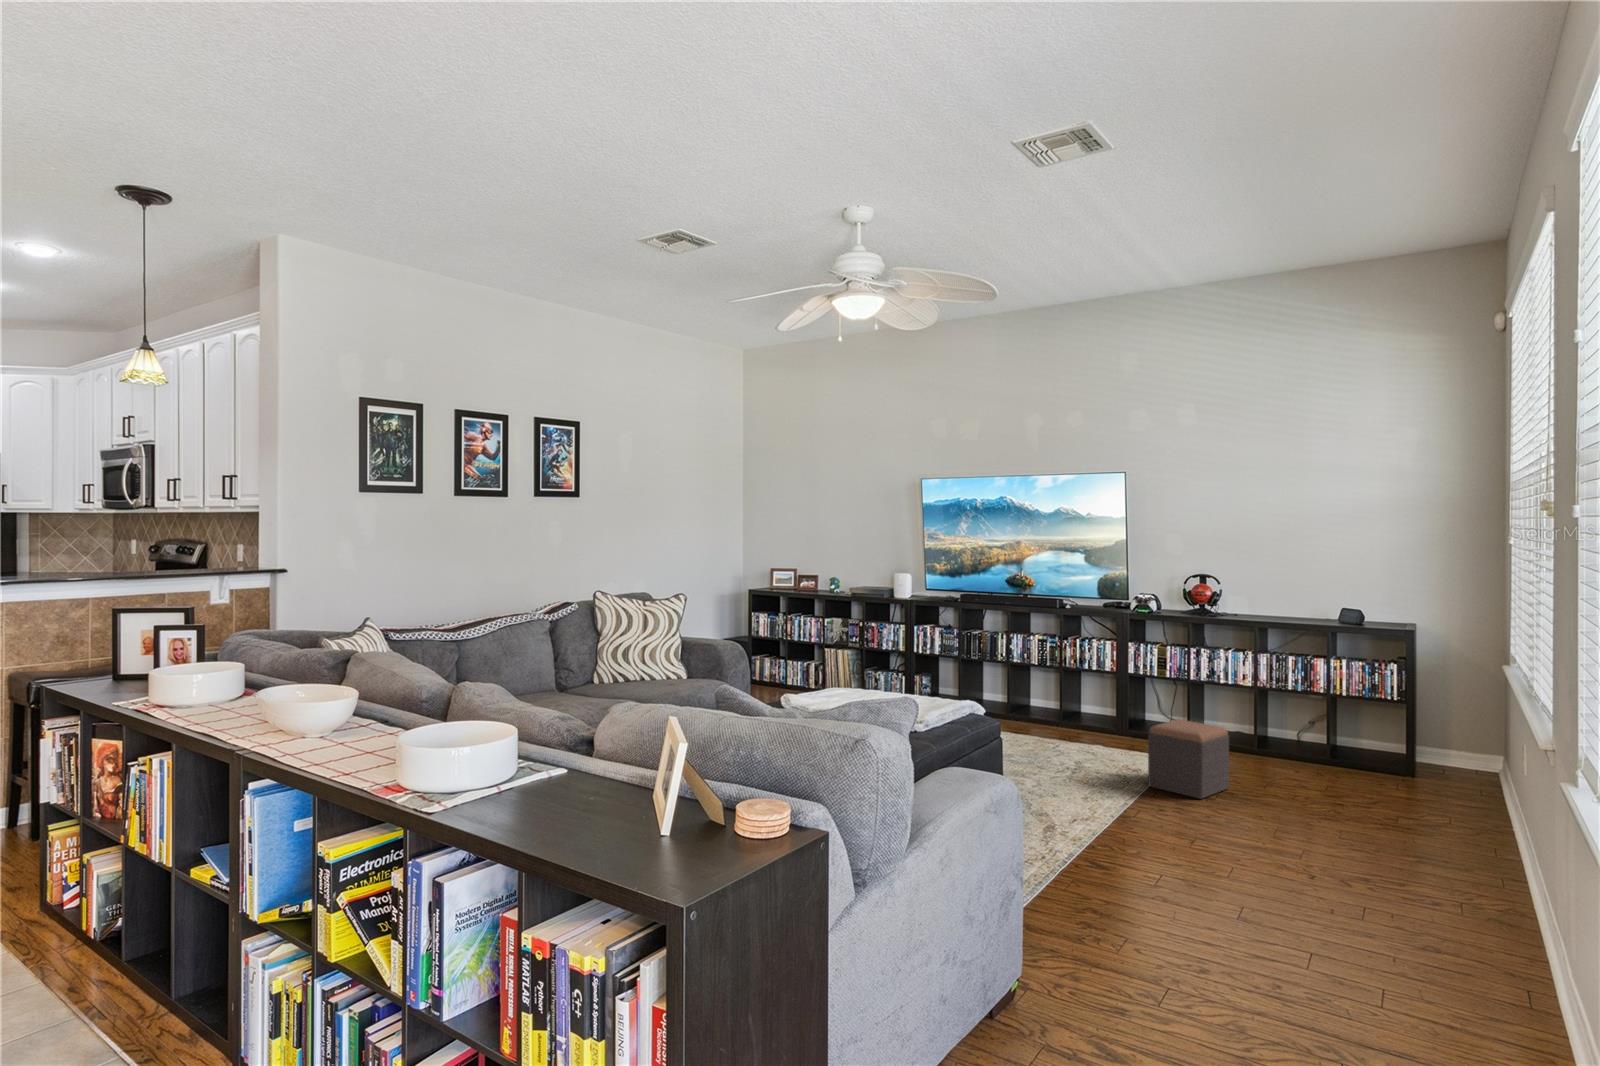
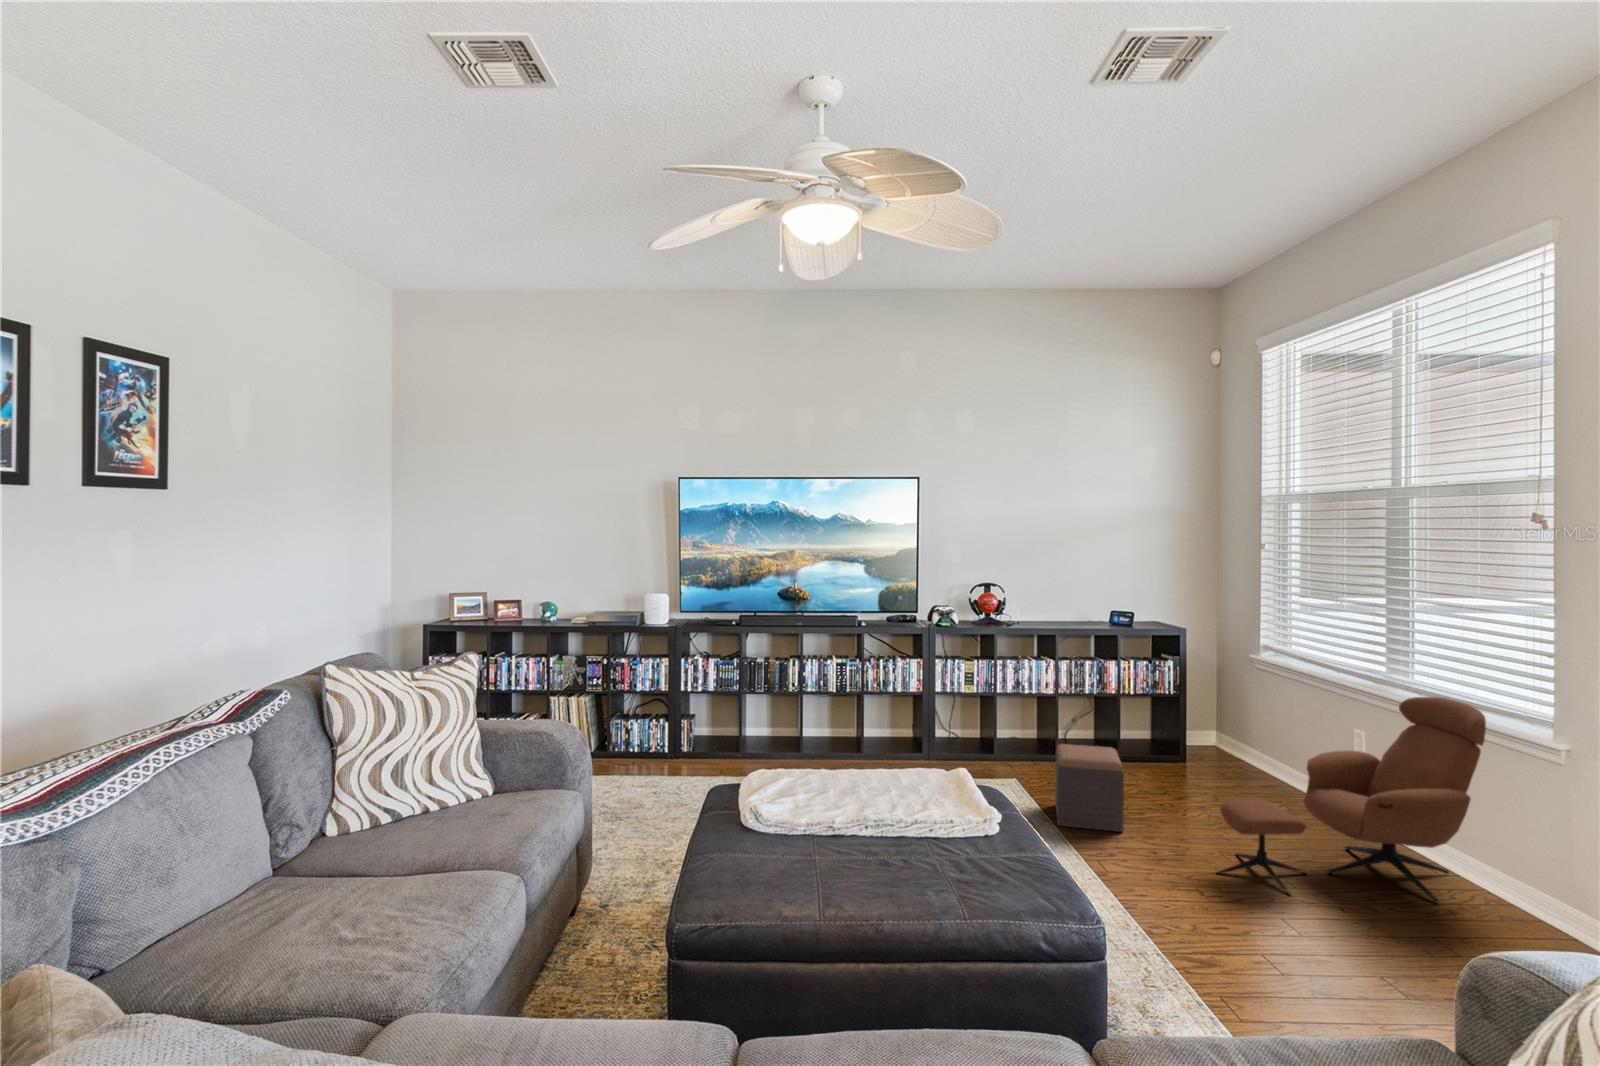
lounge chair: none [1232,696,1518,888] -> present [1217,697,1486,902]

